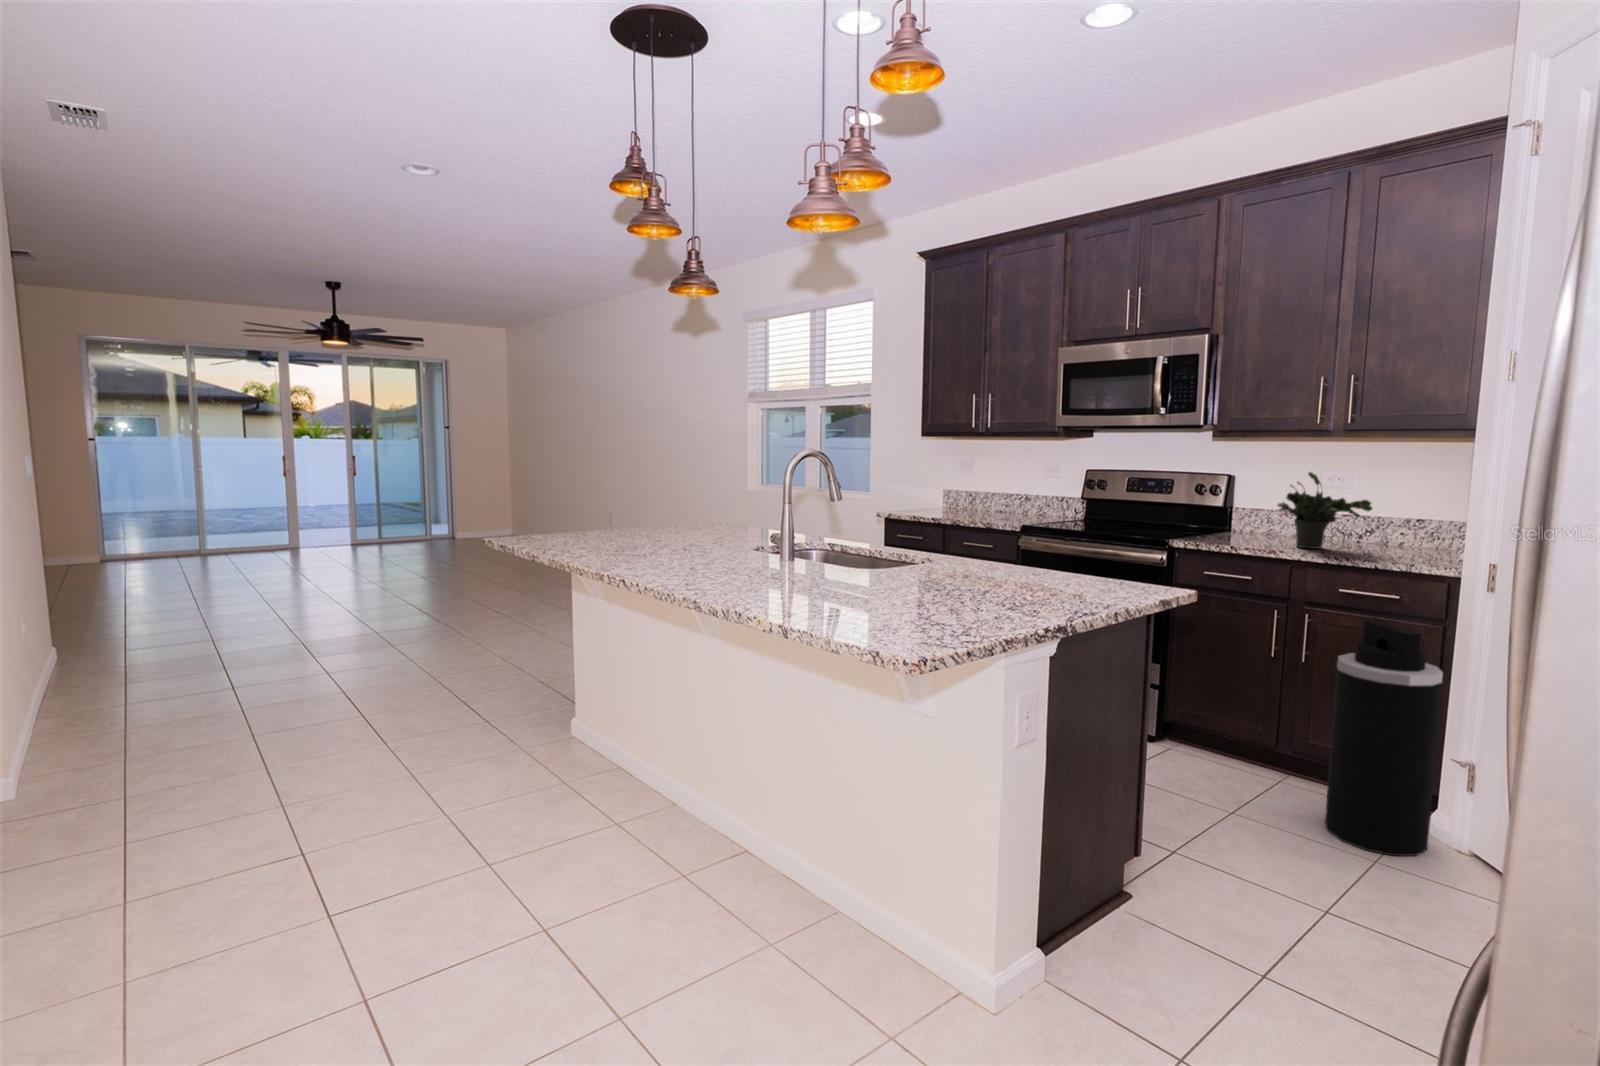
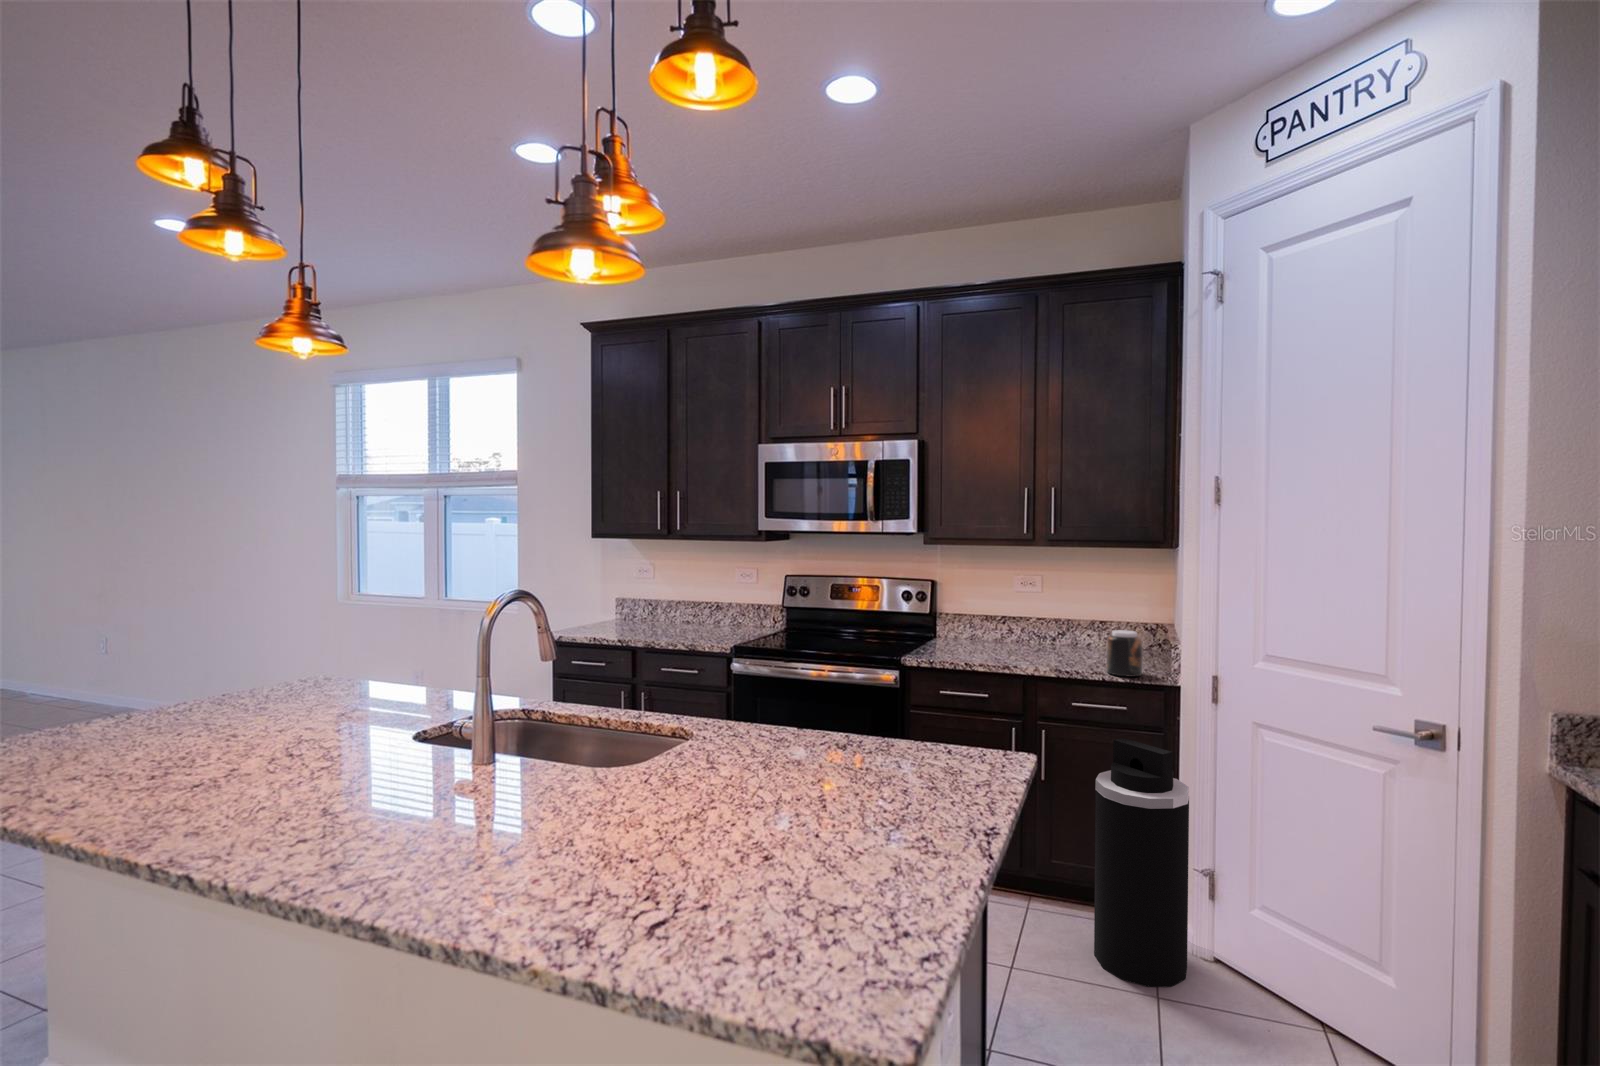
potted plant: present [1278,472,1372,549] -> none [993,582,1079,658]
jar: none [1387,520,1431,567] -> present [1107,630,1143,677]

